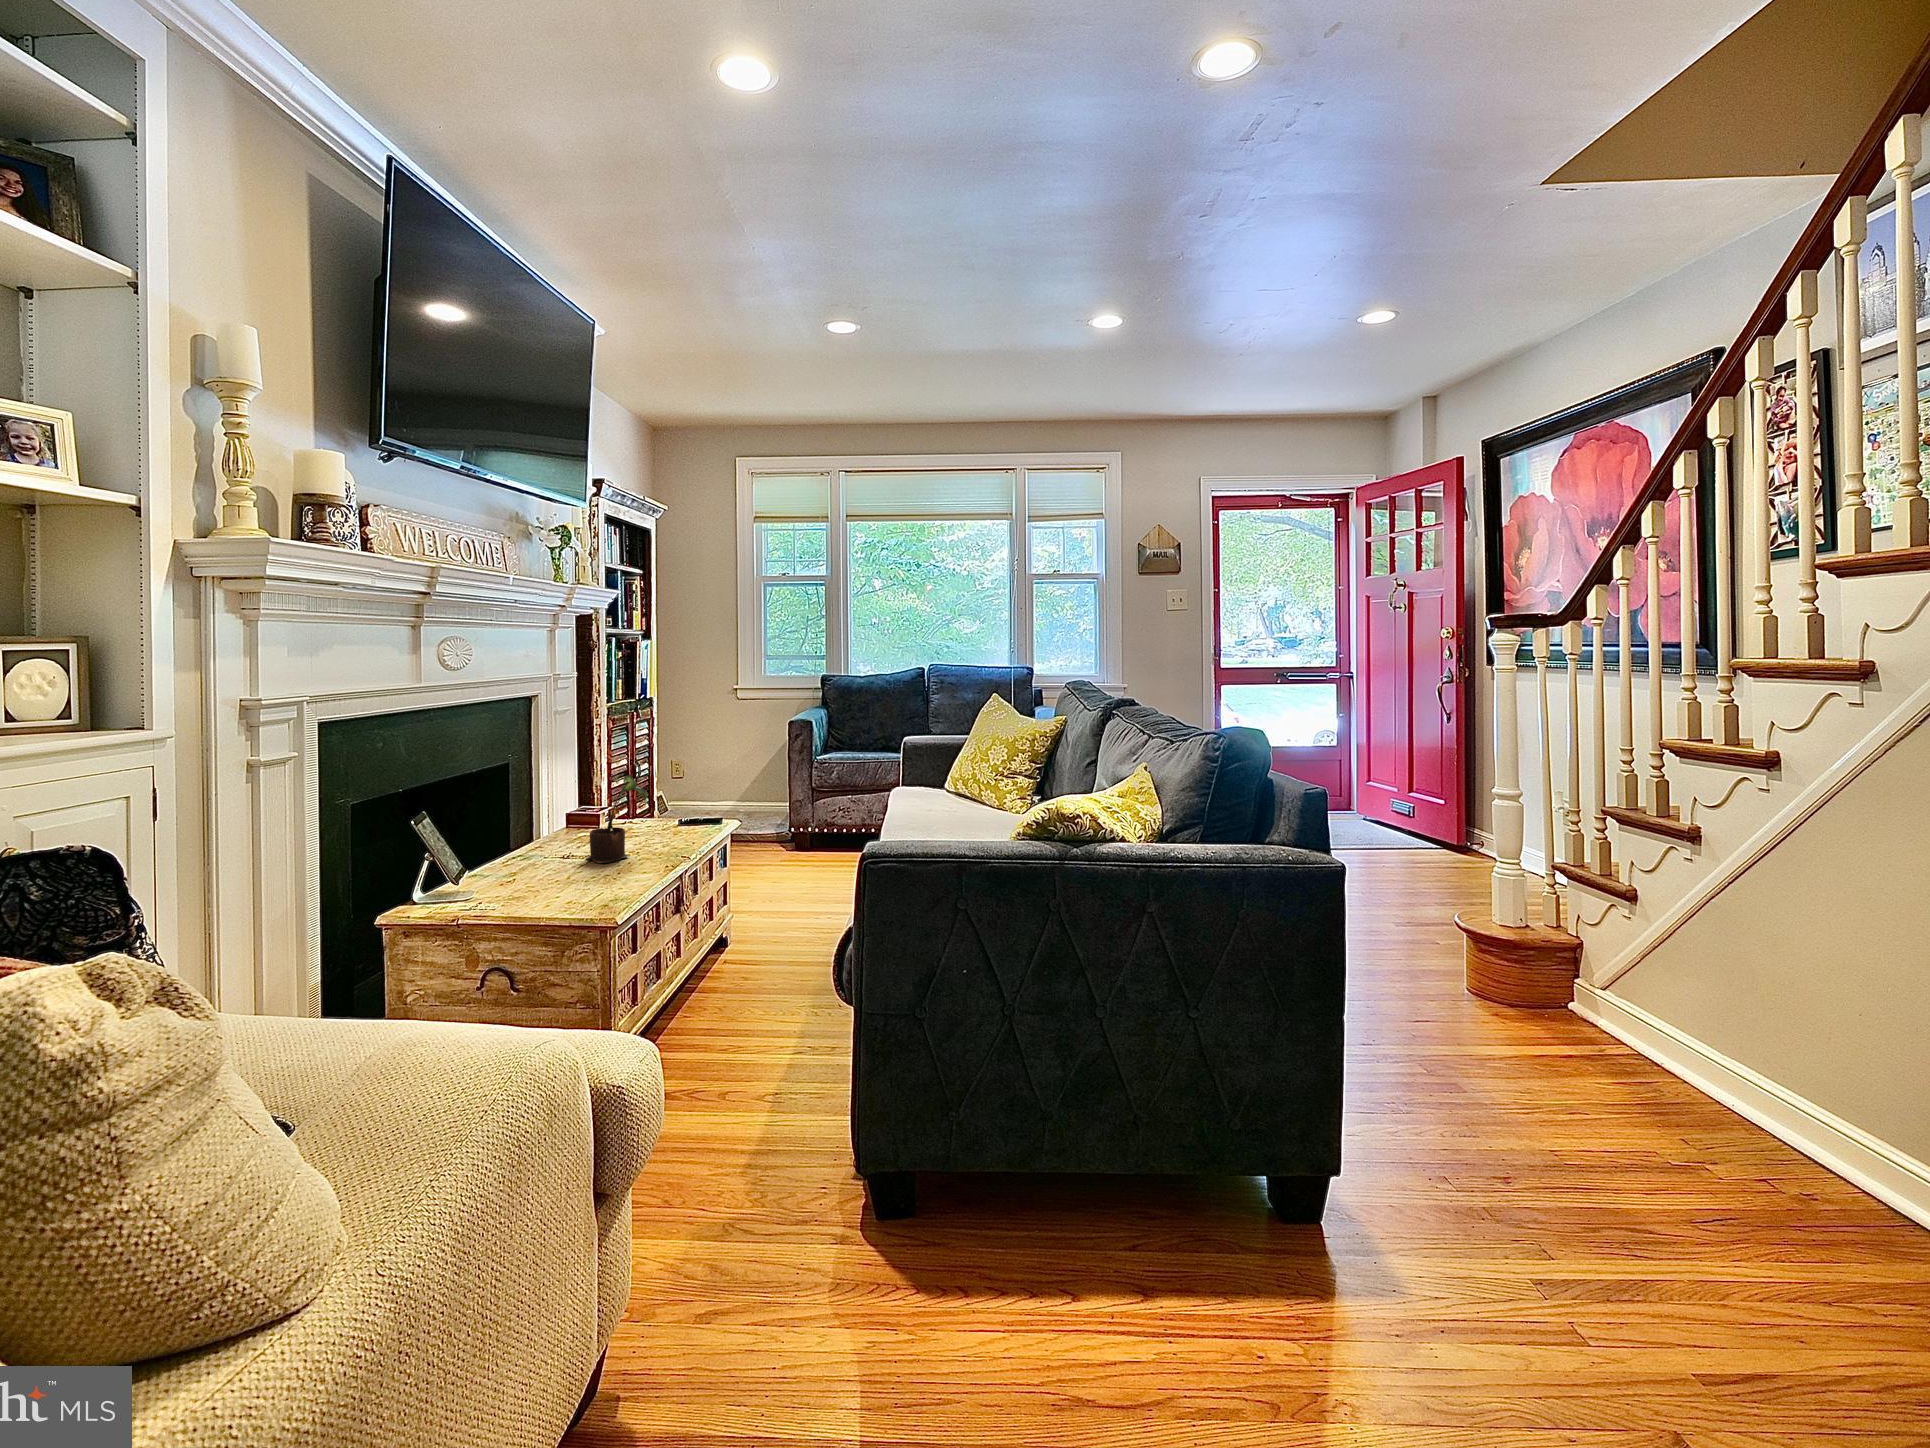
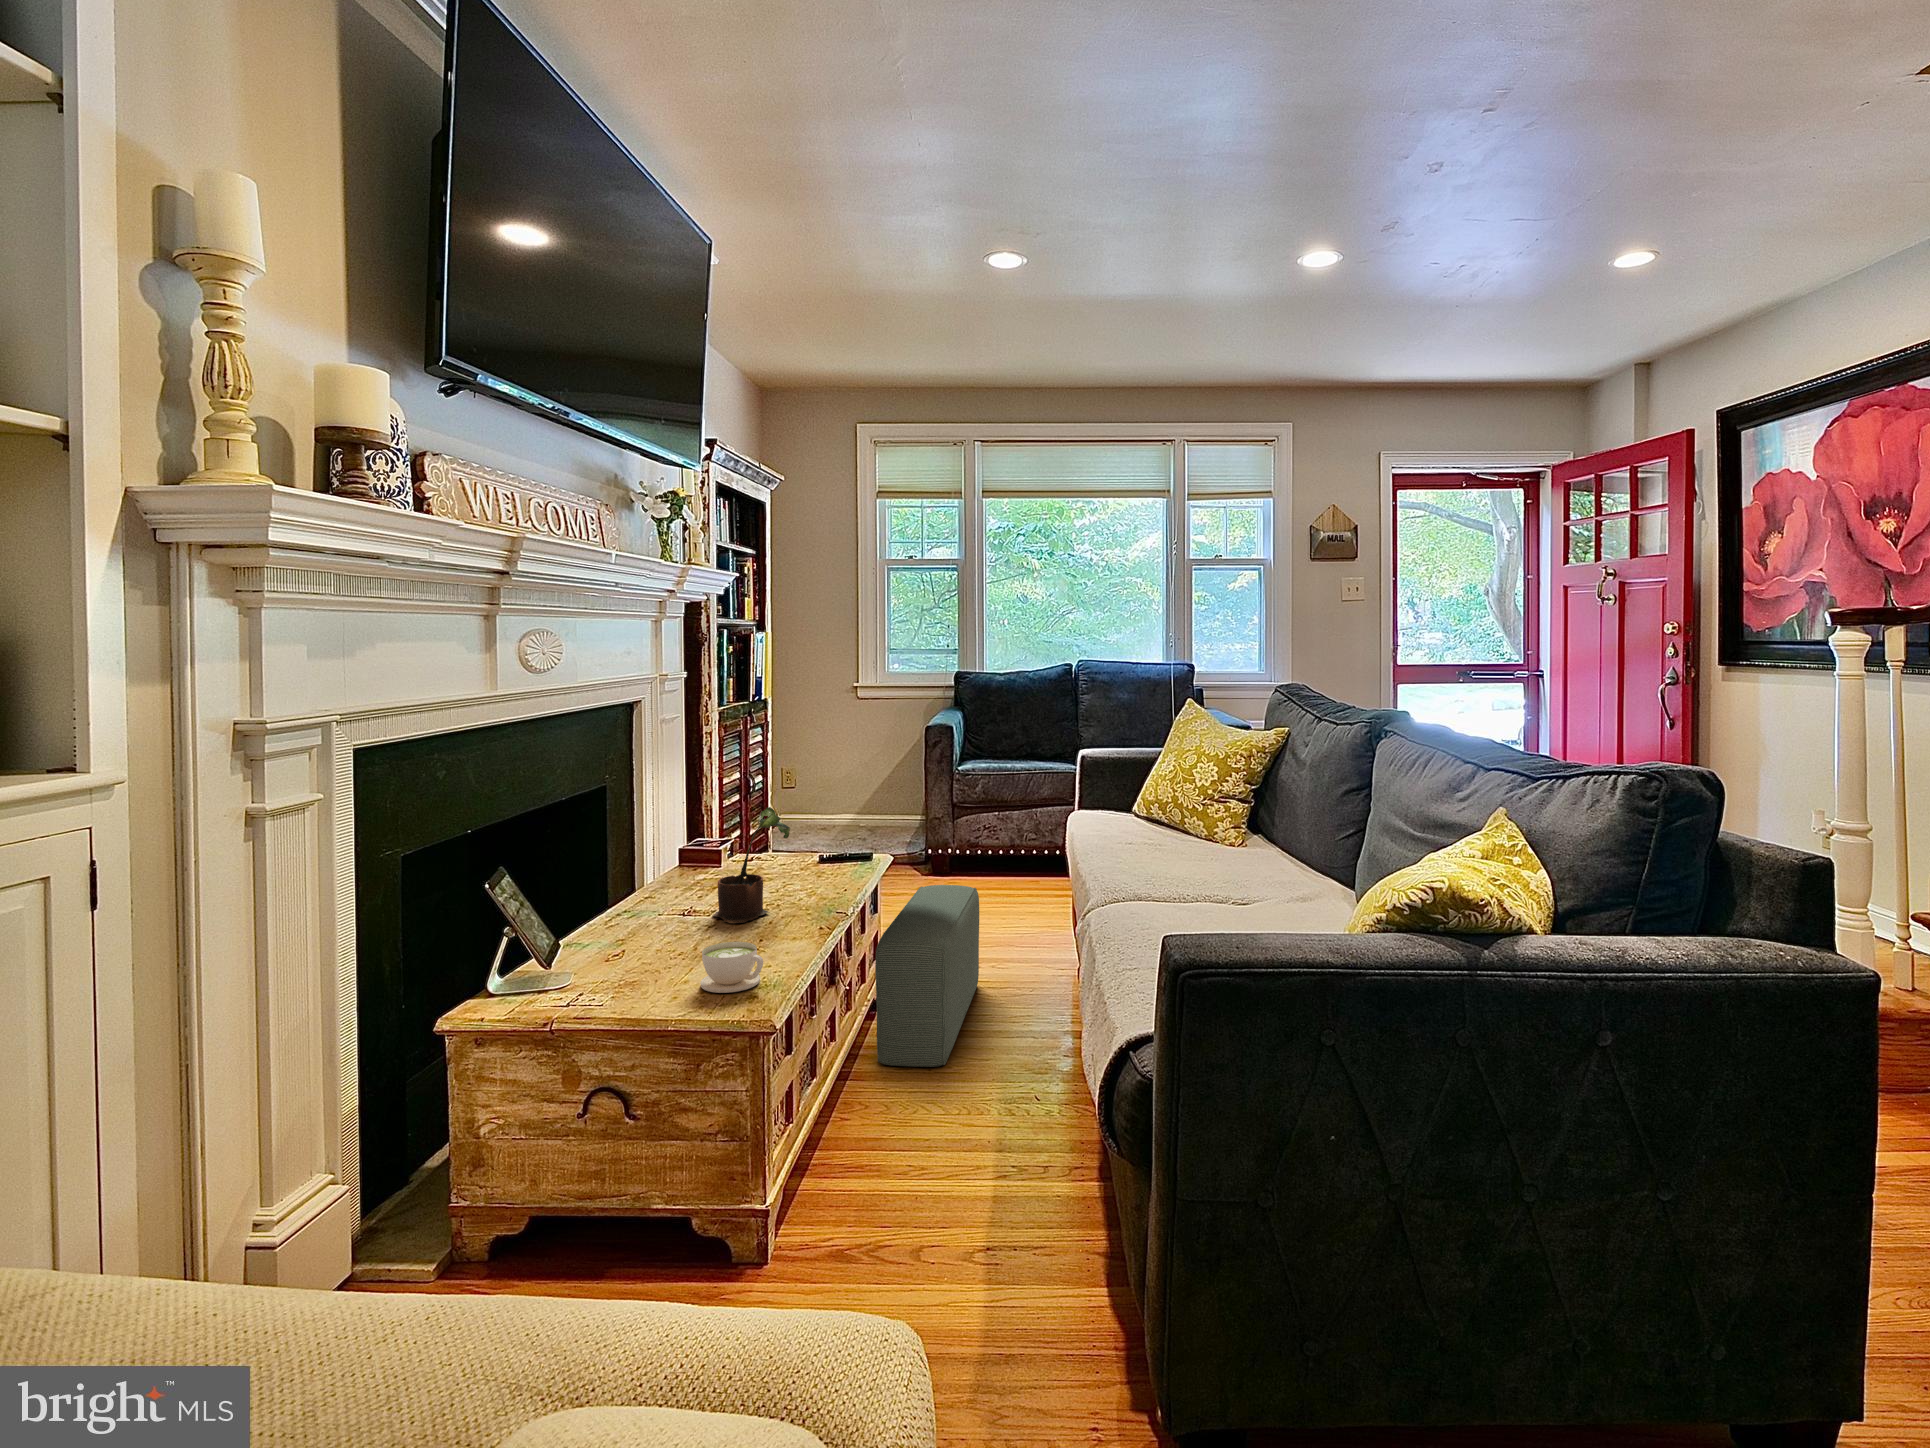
pouf: none [718,847,812,983] -> present [875,885,979,1067]
coffee cup: none [568,869,614,903] -> present [700,942,763,993]

